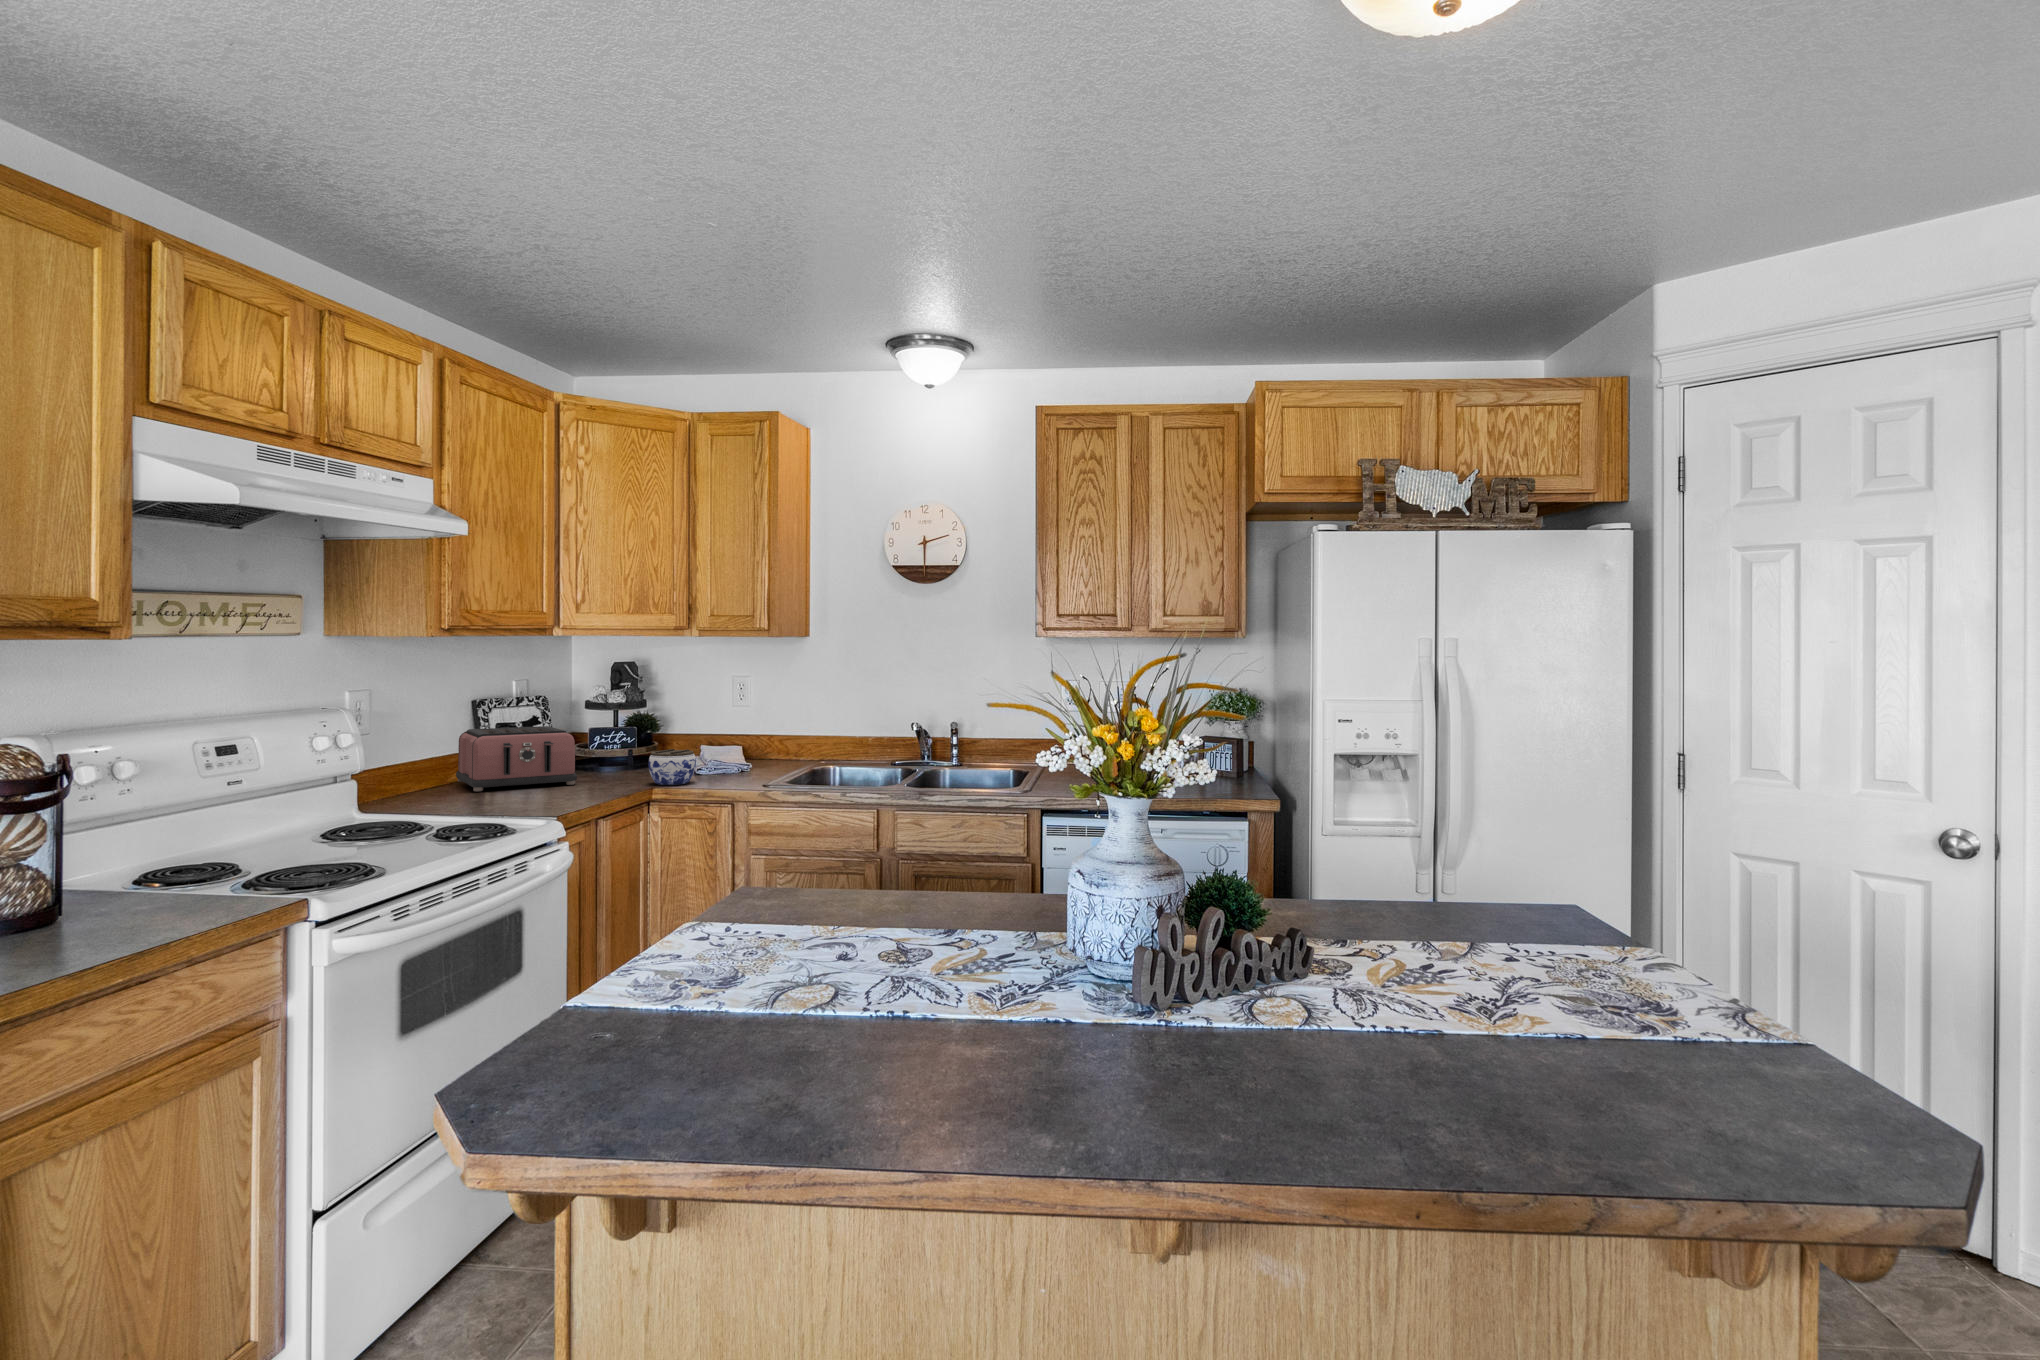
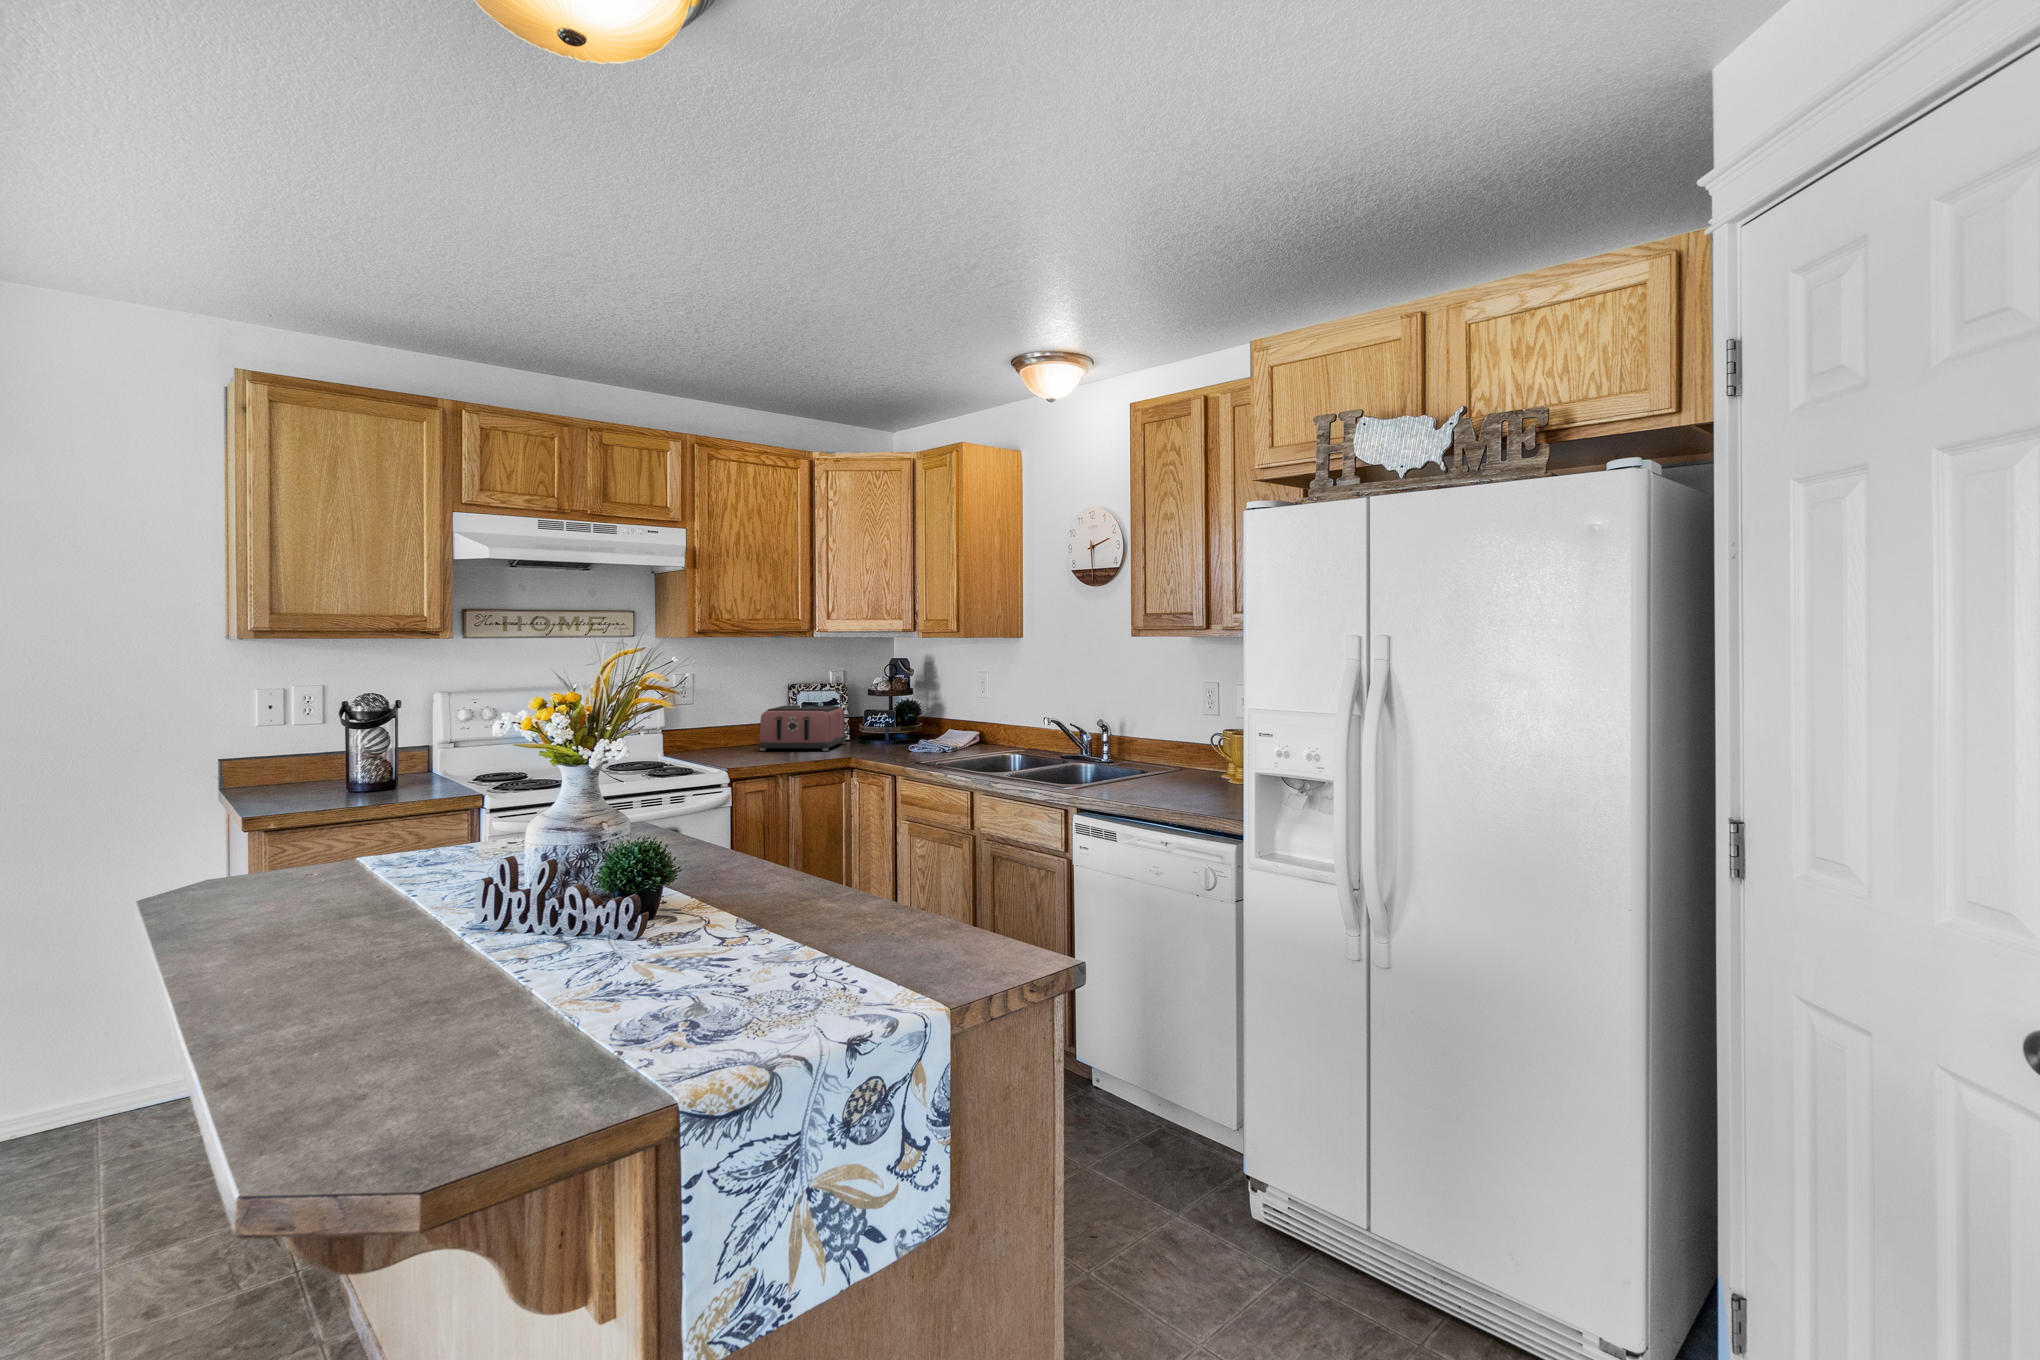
jar: present [648,749,696,785] -> none [865,728,901,757]

